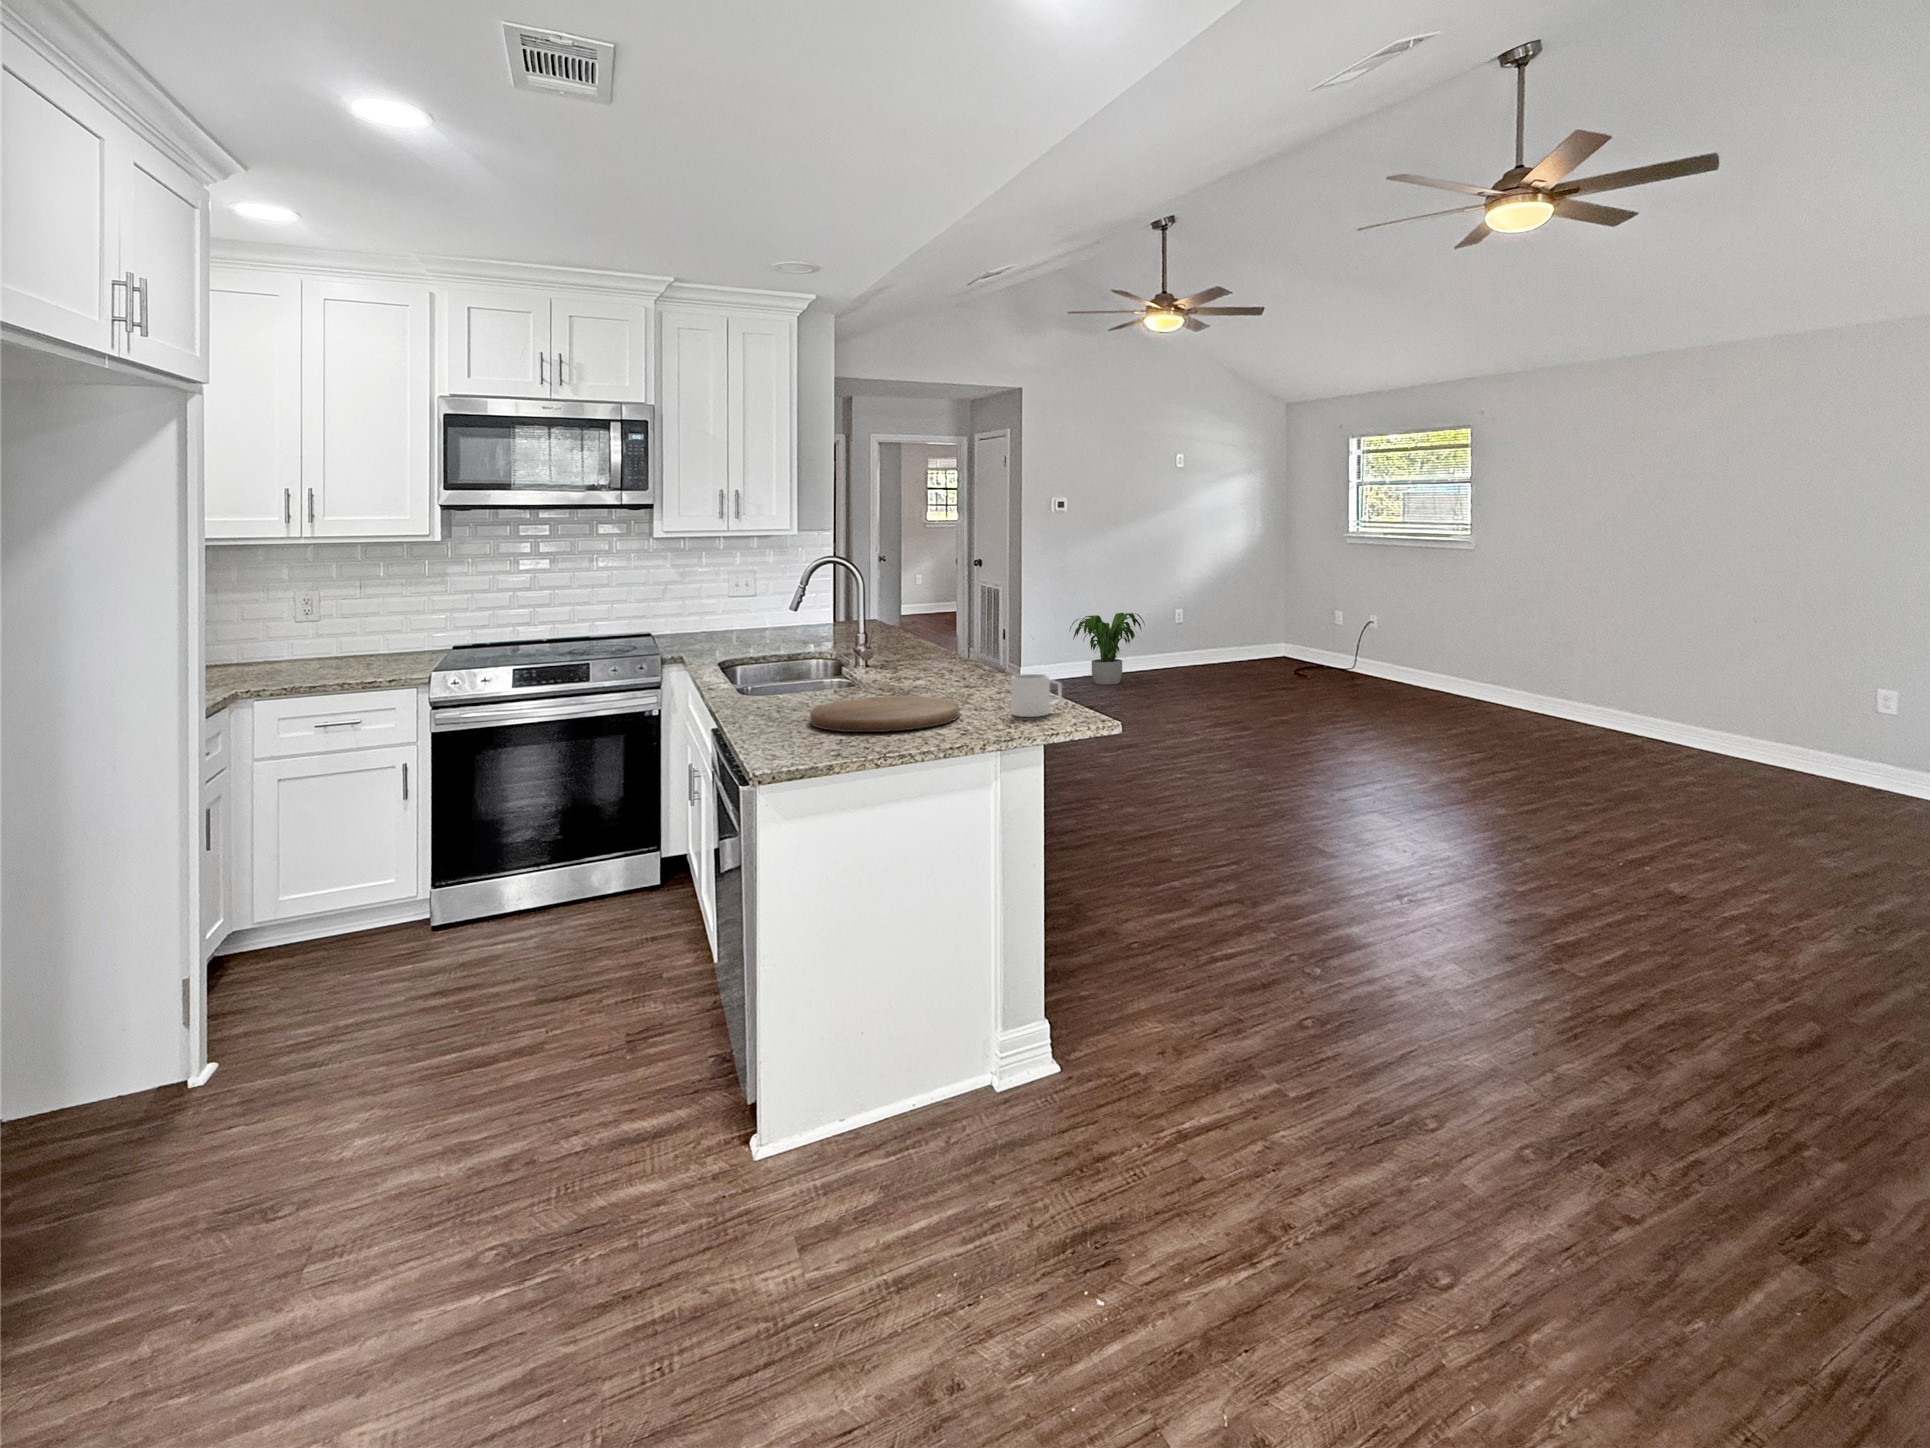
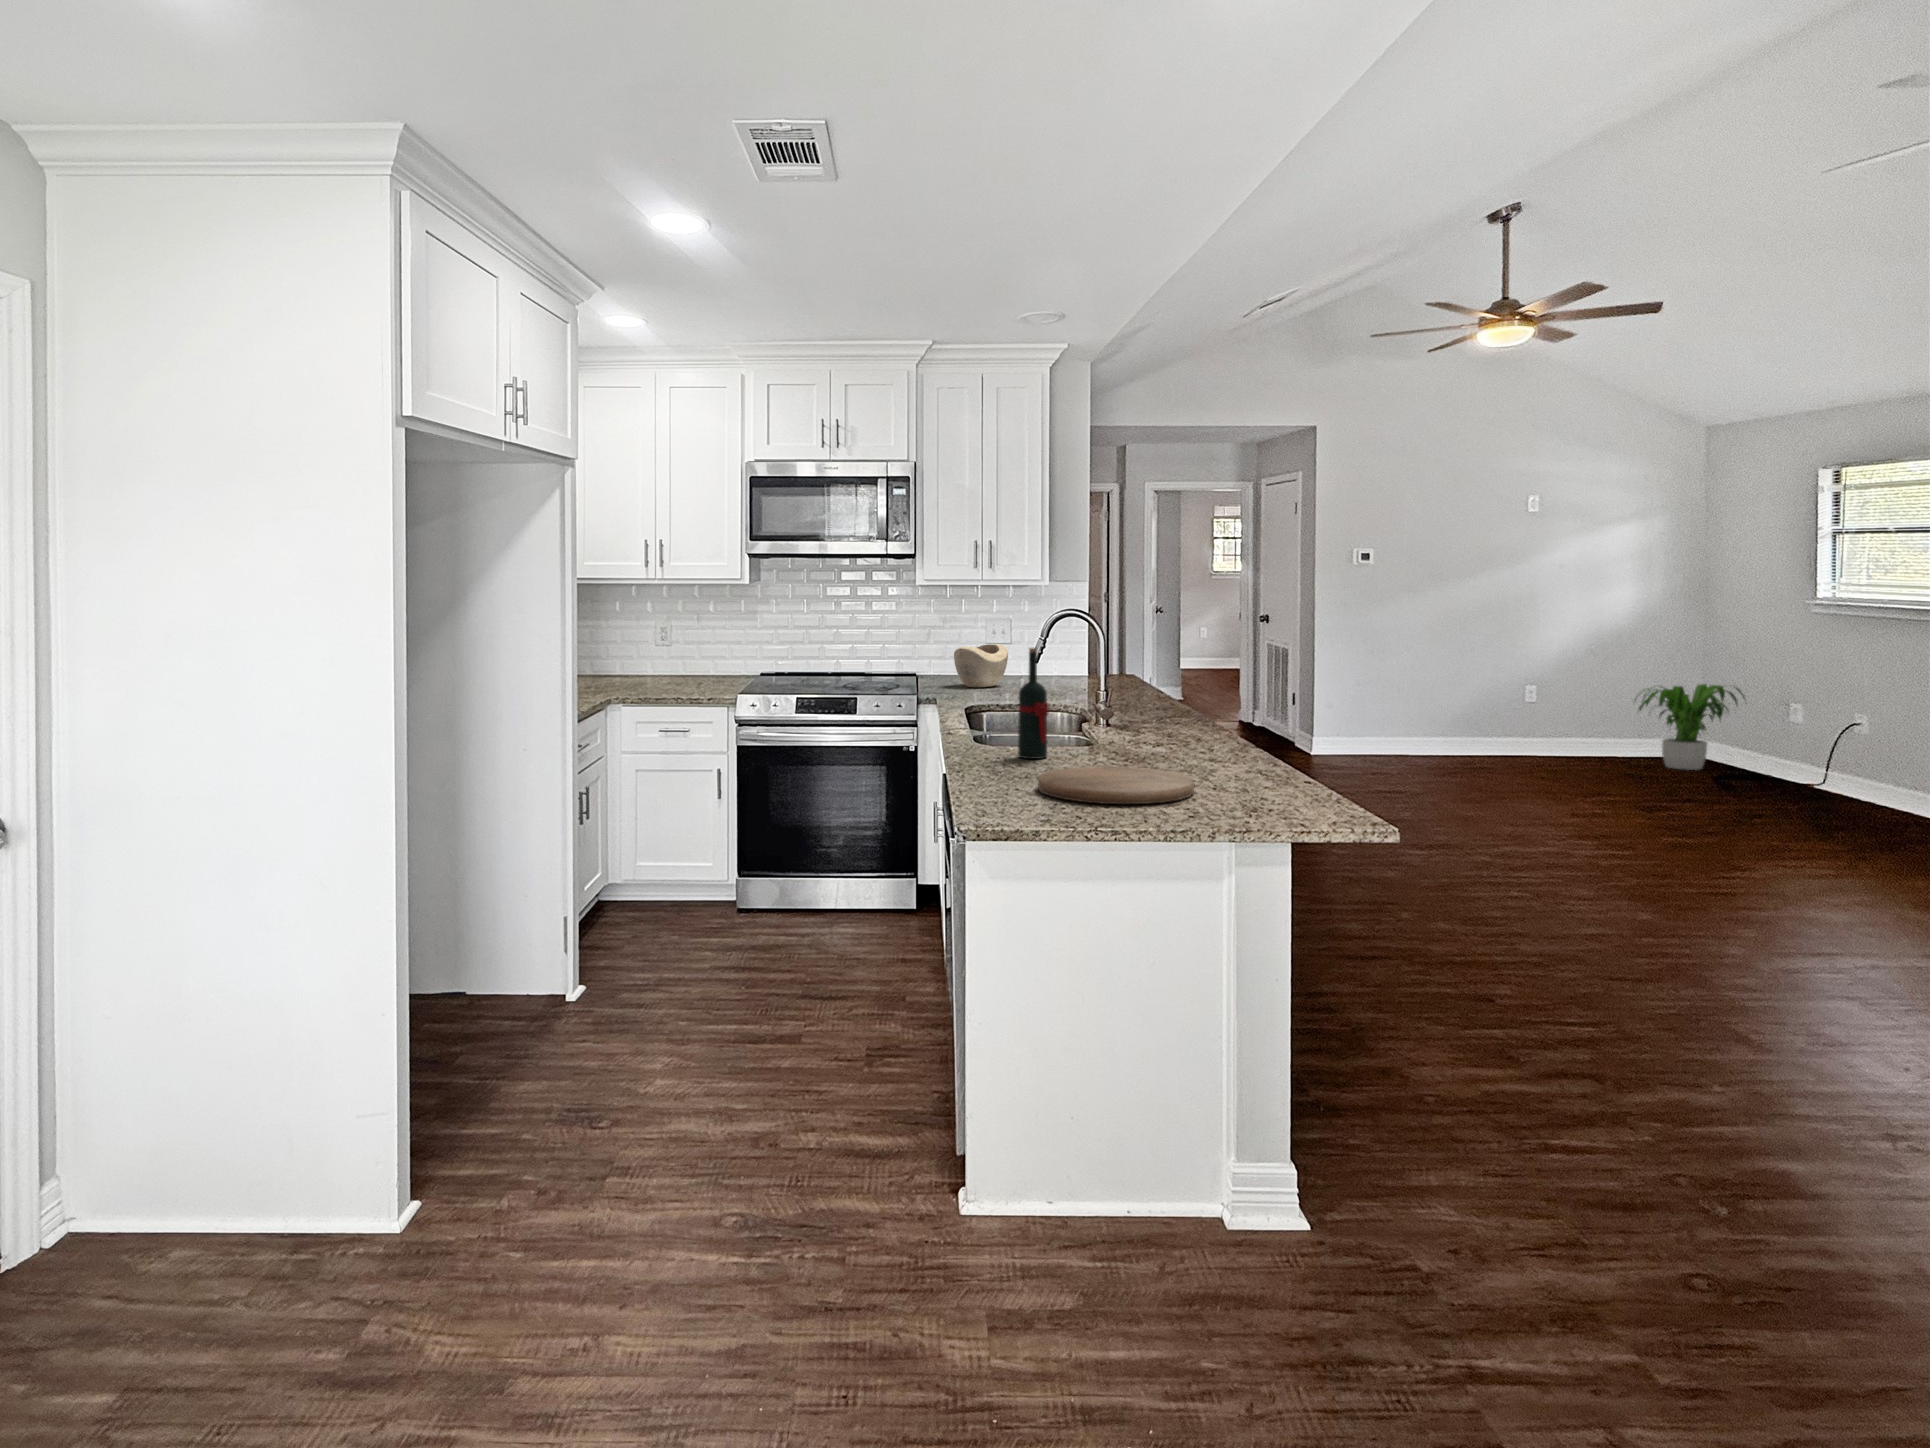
wine bottle: none [781,586,813,696] -> present [1018,648,1049,759]
decorative bowl: none [702,591,757,634] -> present [954,644,1008,687]
potted plant: present [1070,613,1145,685] -> present [1639,684,1745,770]
mug: present [1011,674,1062,717] -> none [1252,754,1311,801]

